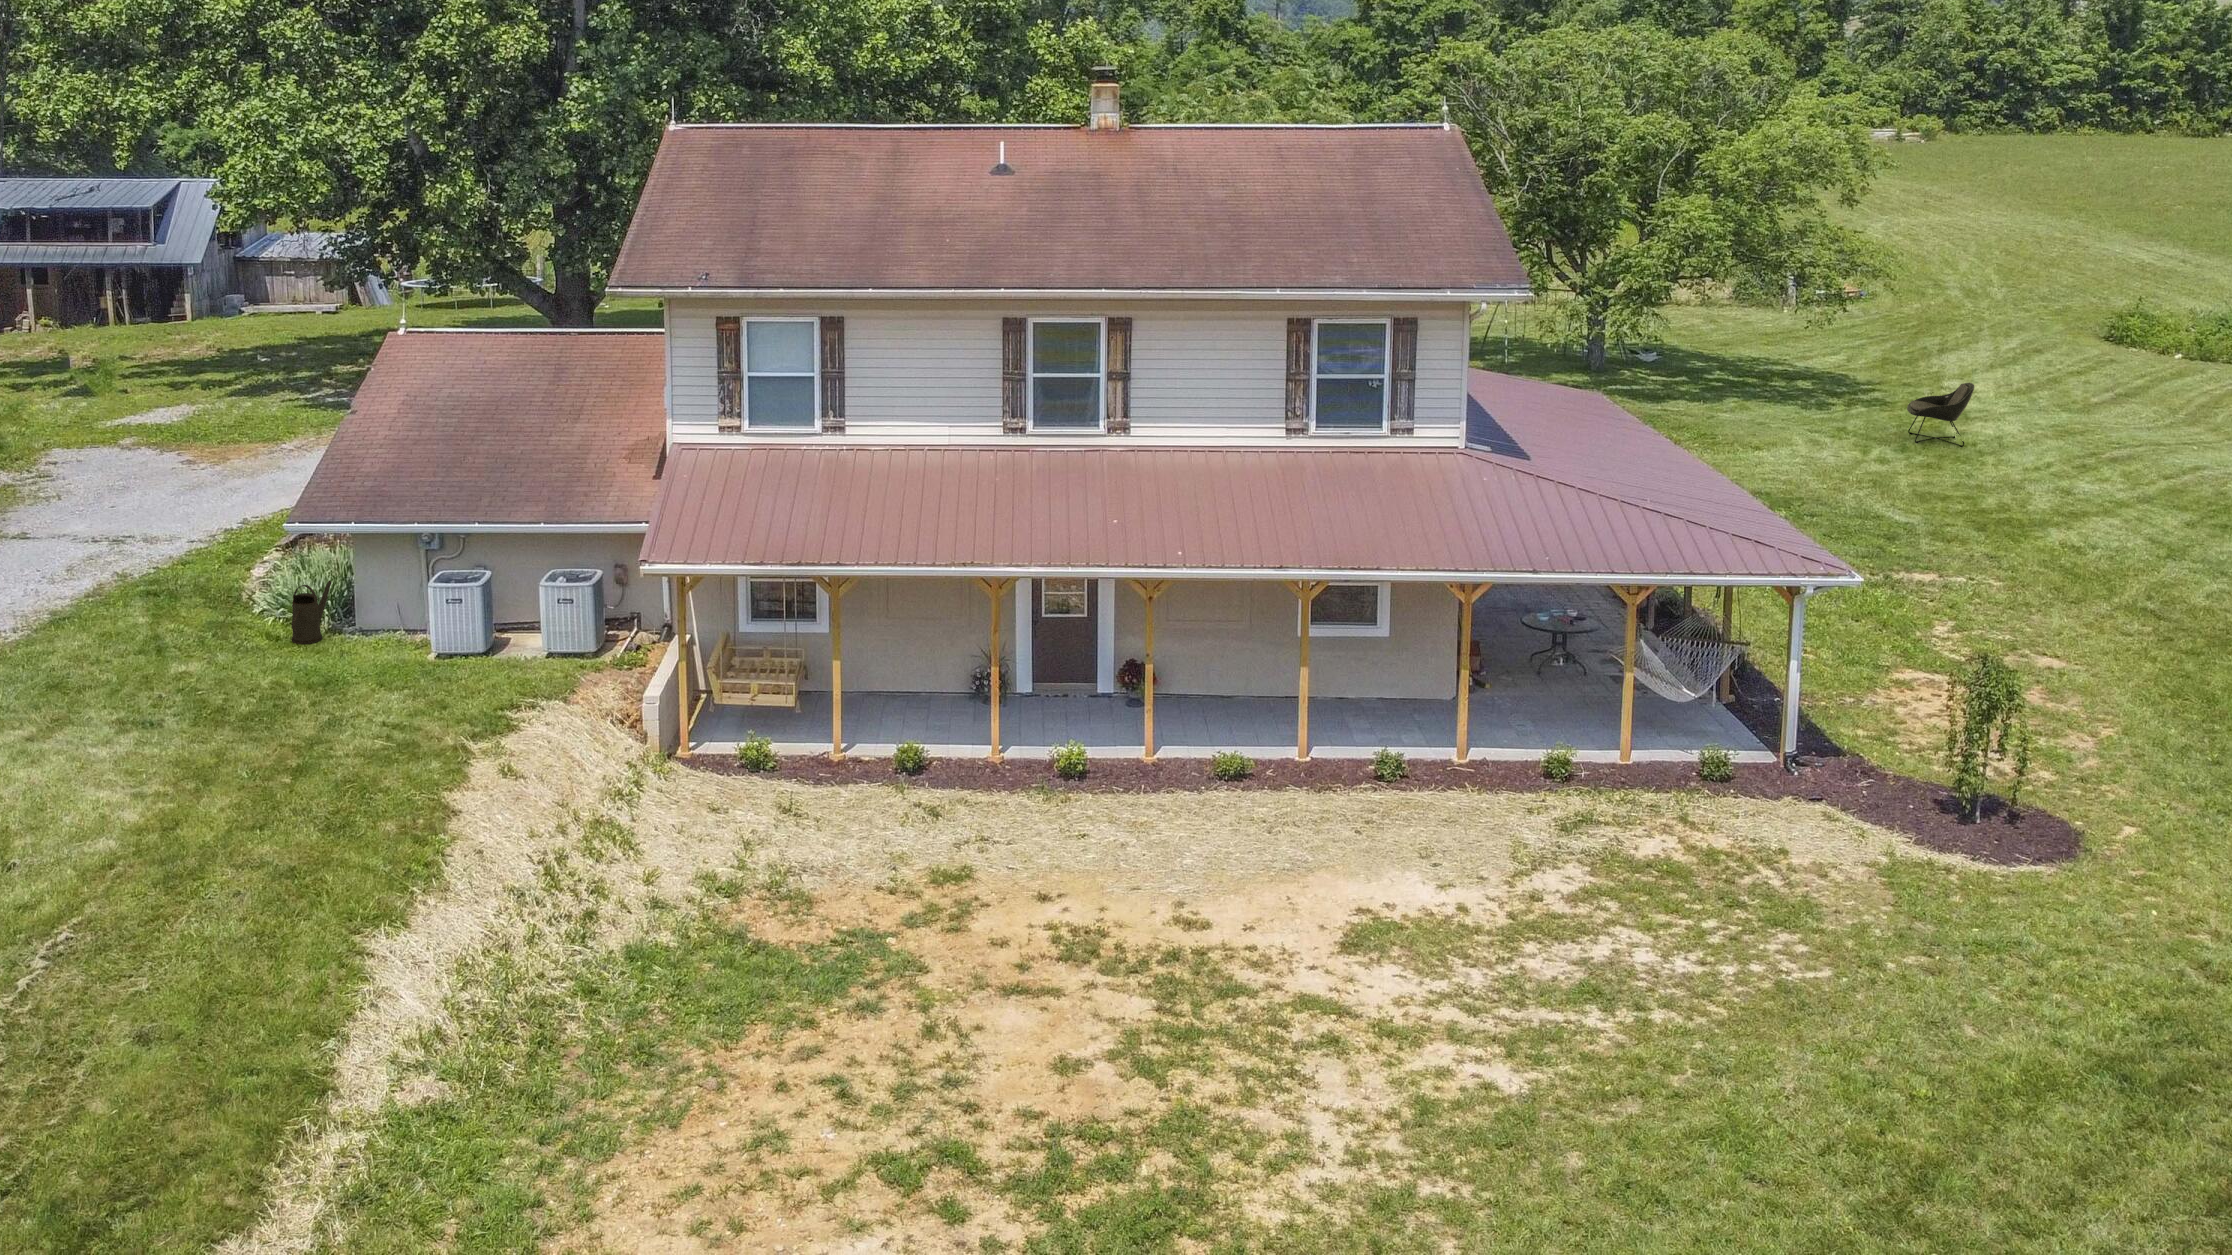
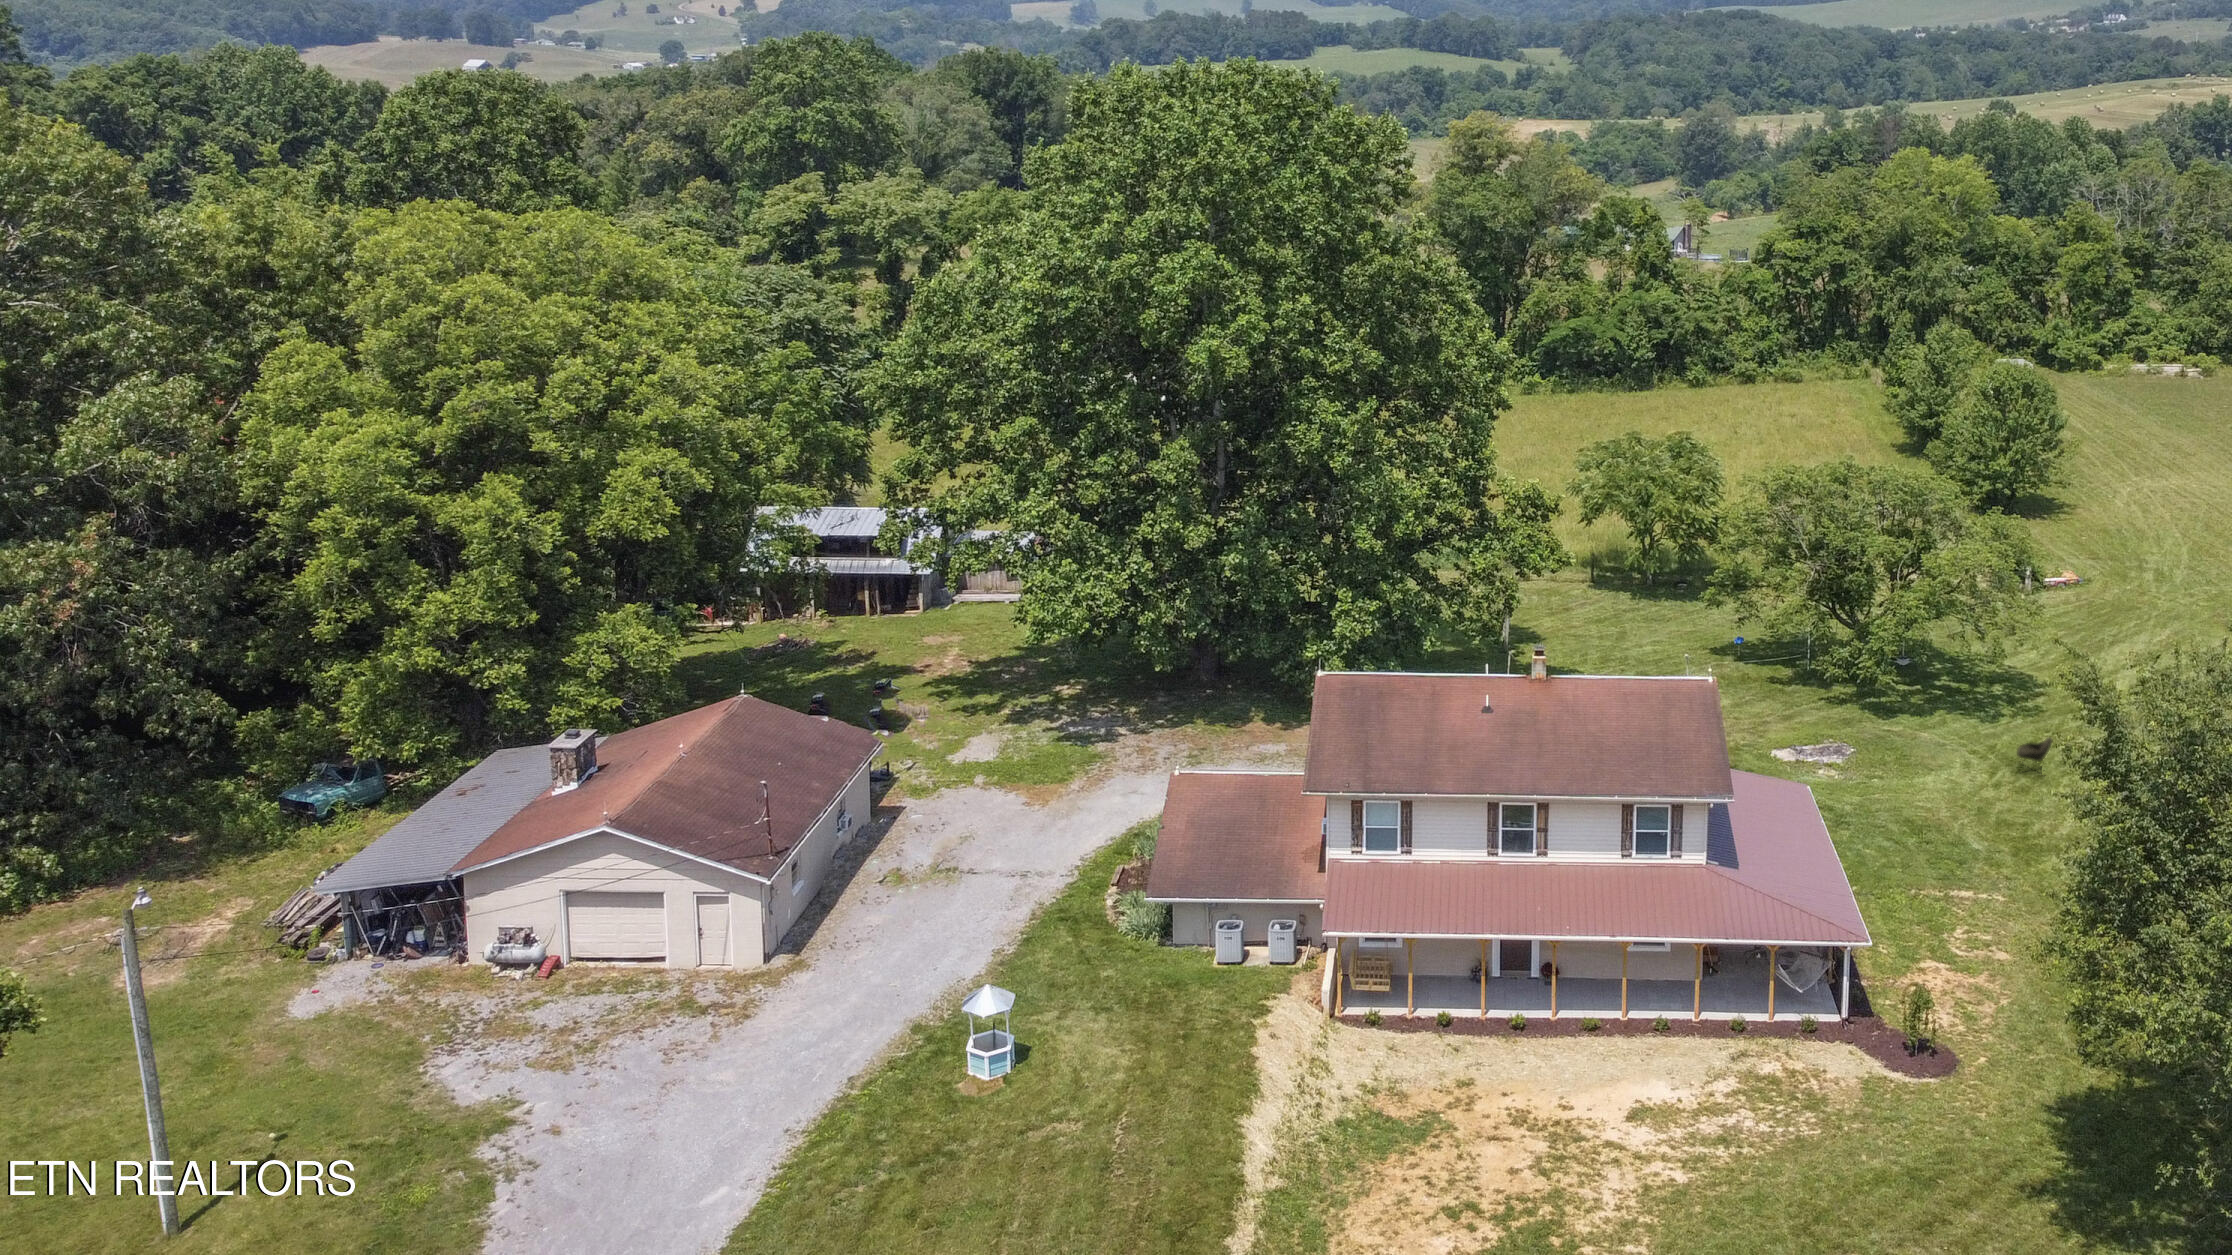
watering can: present [291,581,331,644] -> none [1142,918,1159,953]

